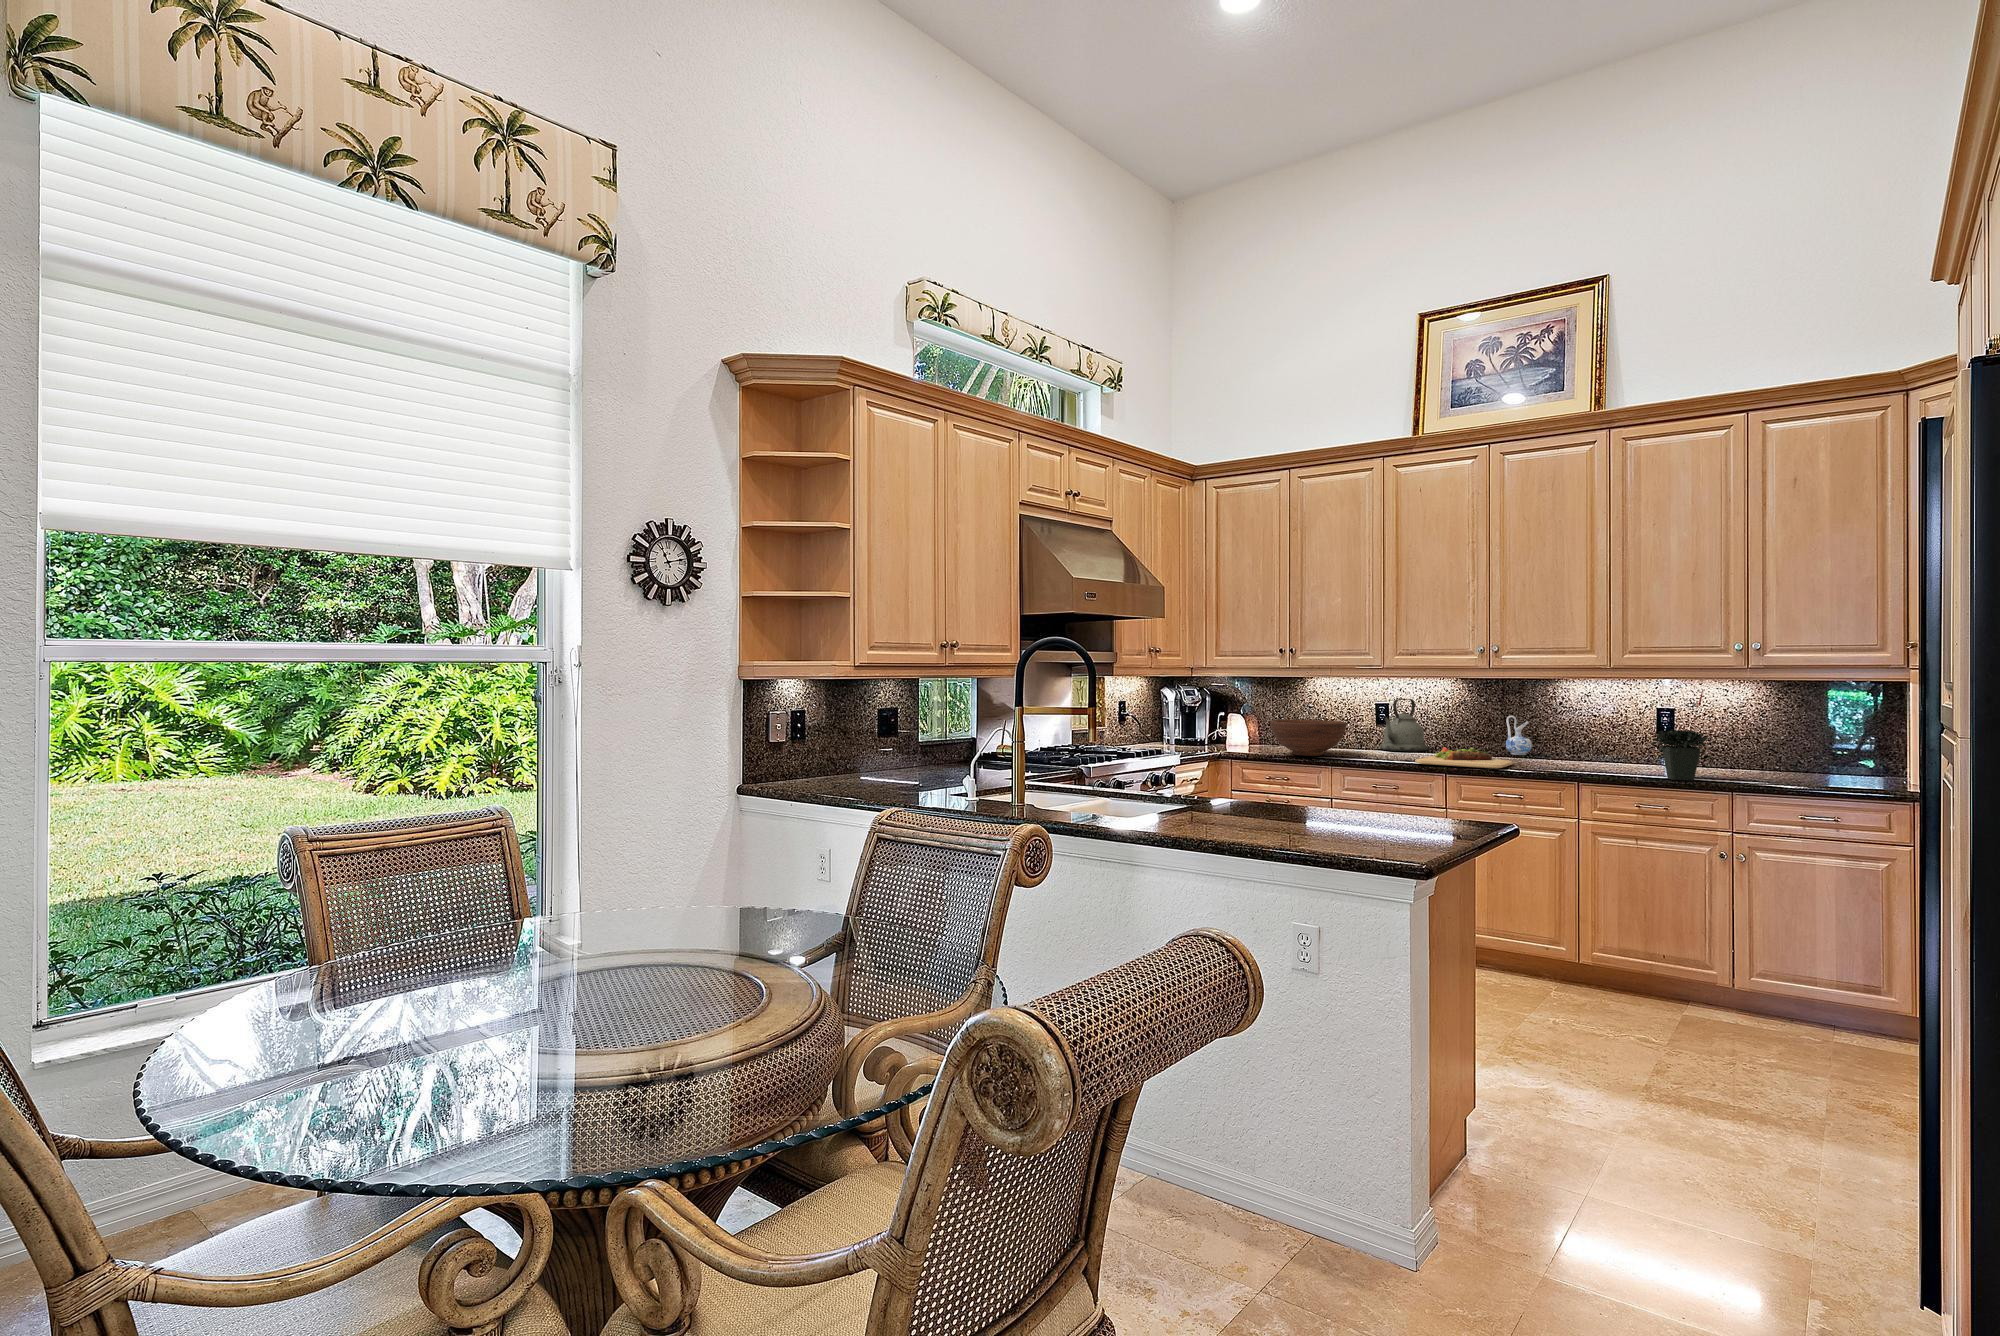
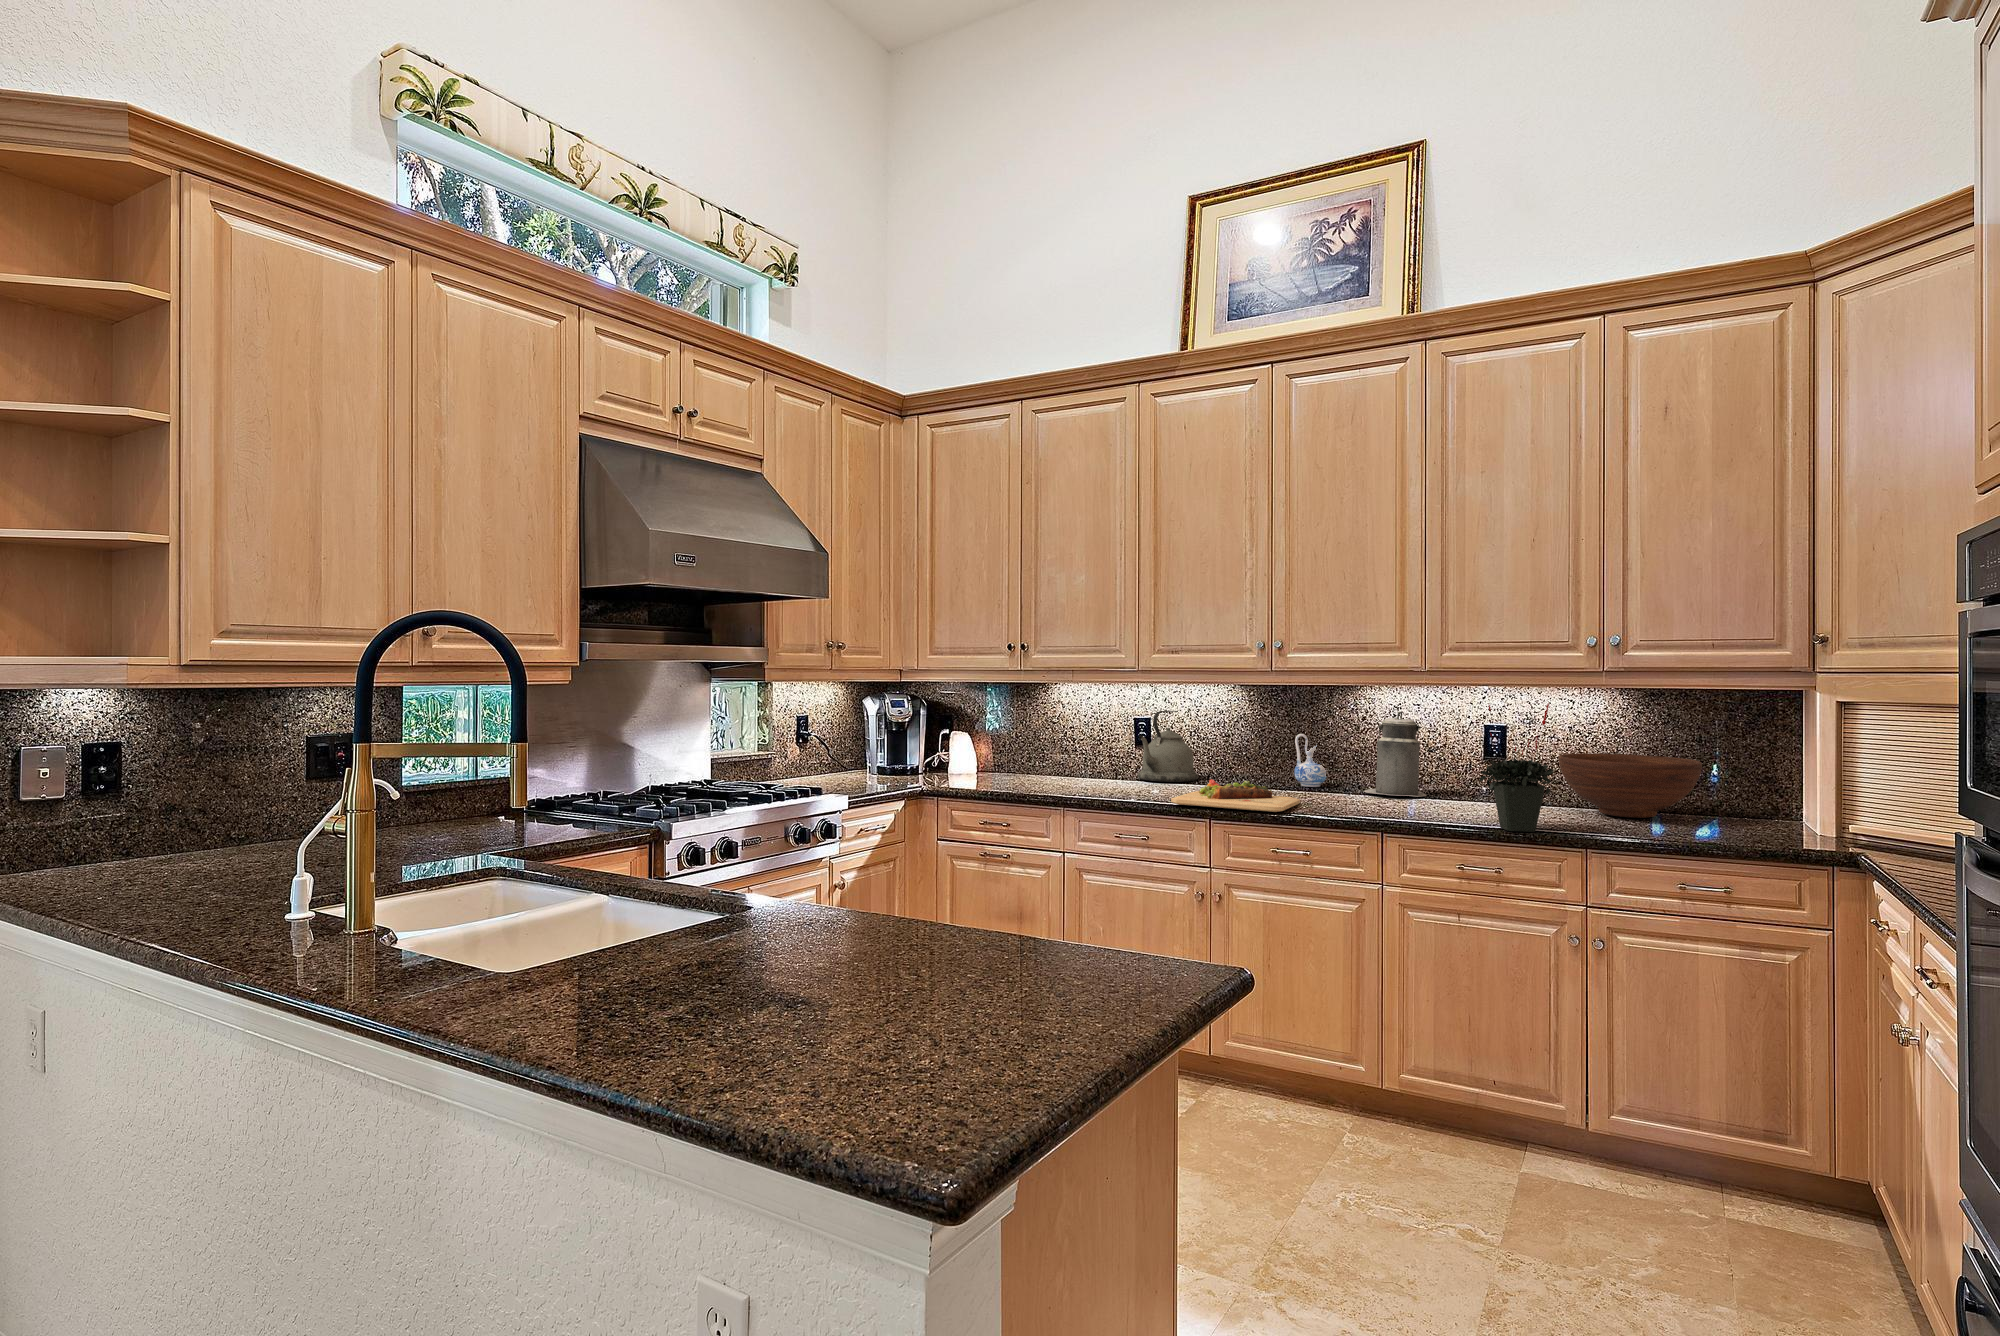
canister: none [1562,698,1612,761] -> present [1364,712,1427,797]
fruit bowl: present [1270,720,1347,756] -> present [1559,753,1702,818]

